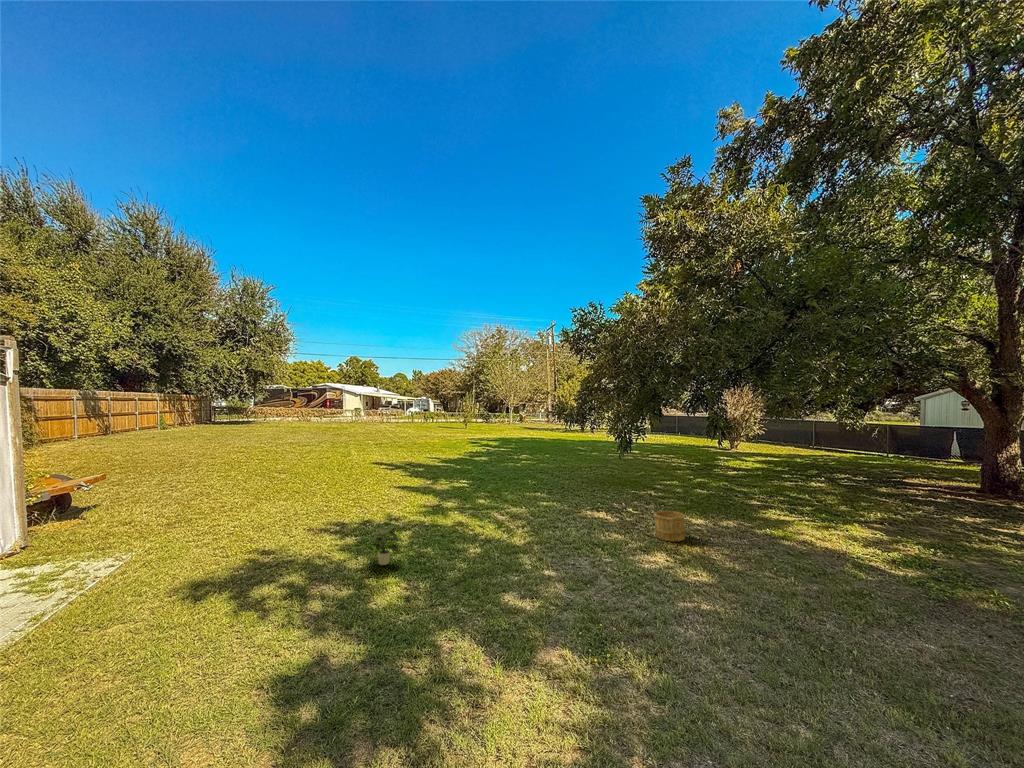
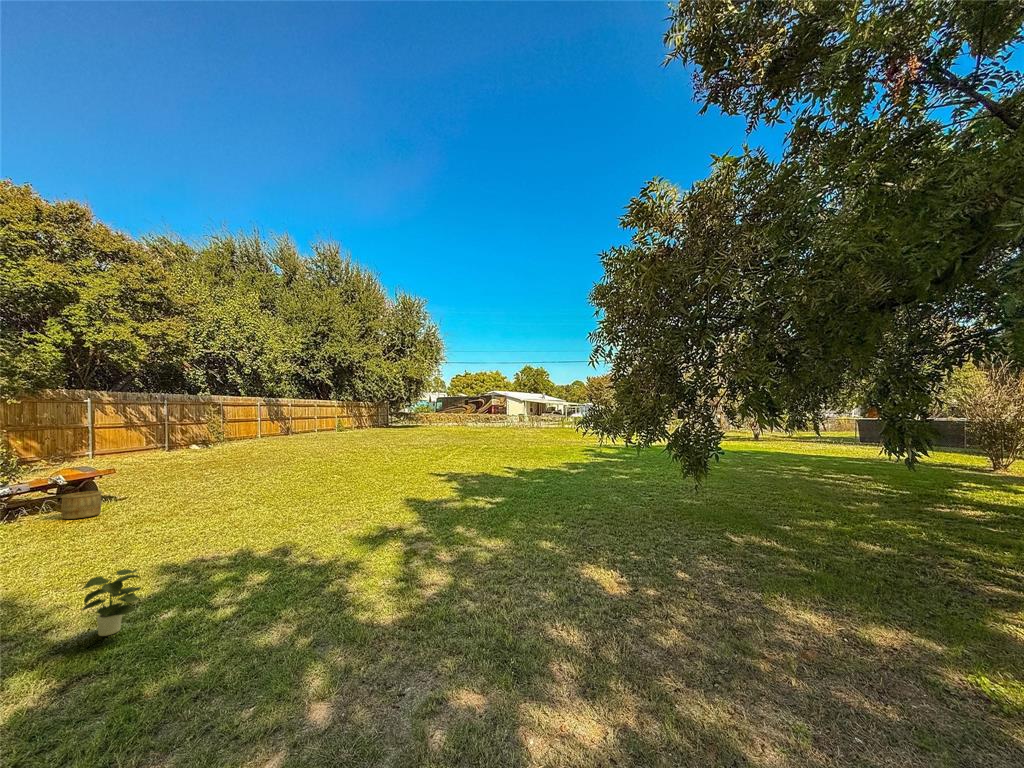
wooden bucket: present [654,511,685,542] -> present [61,491,103,519]

